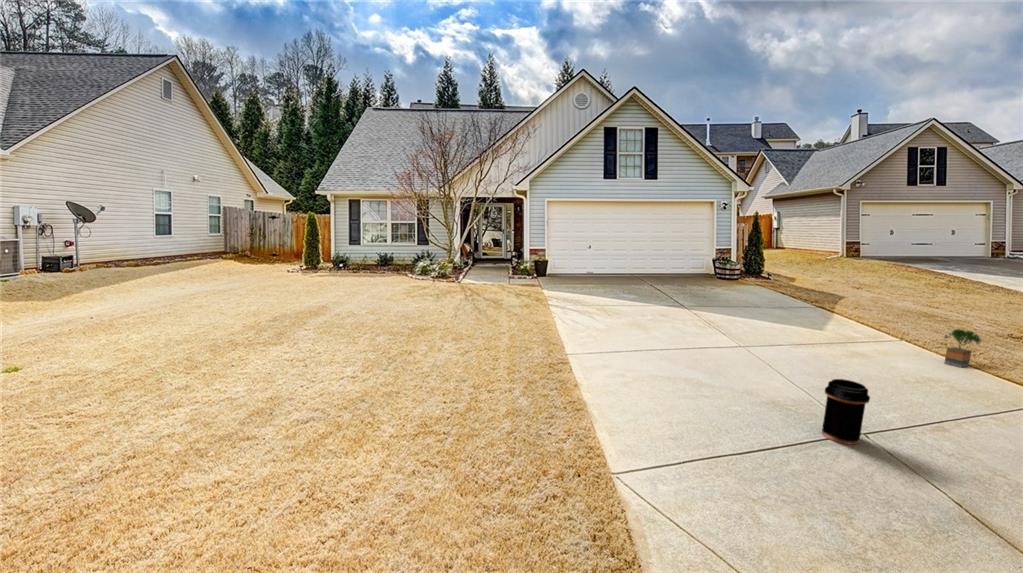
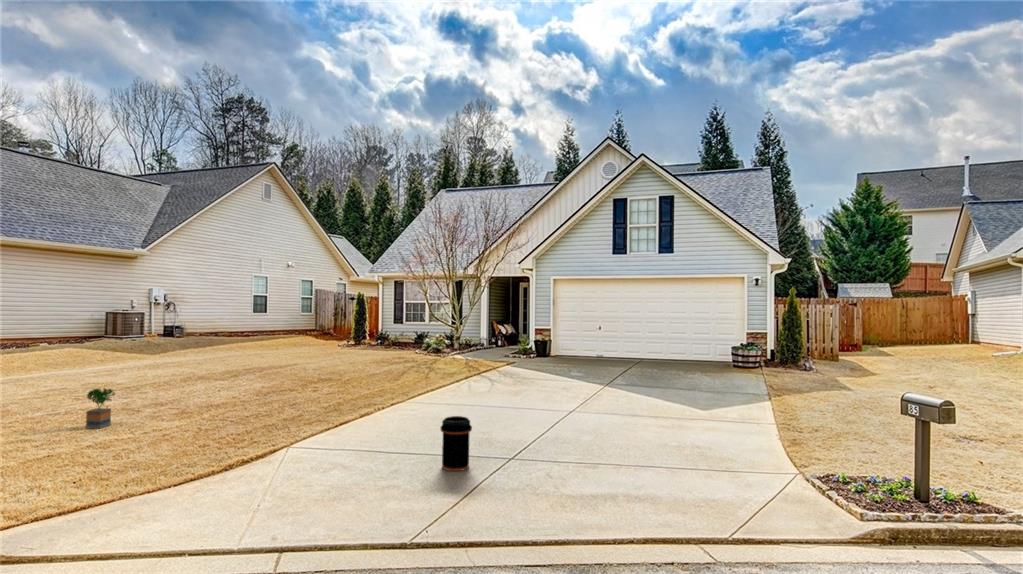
potted tree: present [944,329,981,368] -> present [86,388,115,429]

